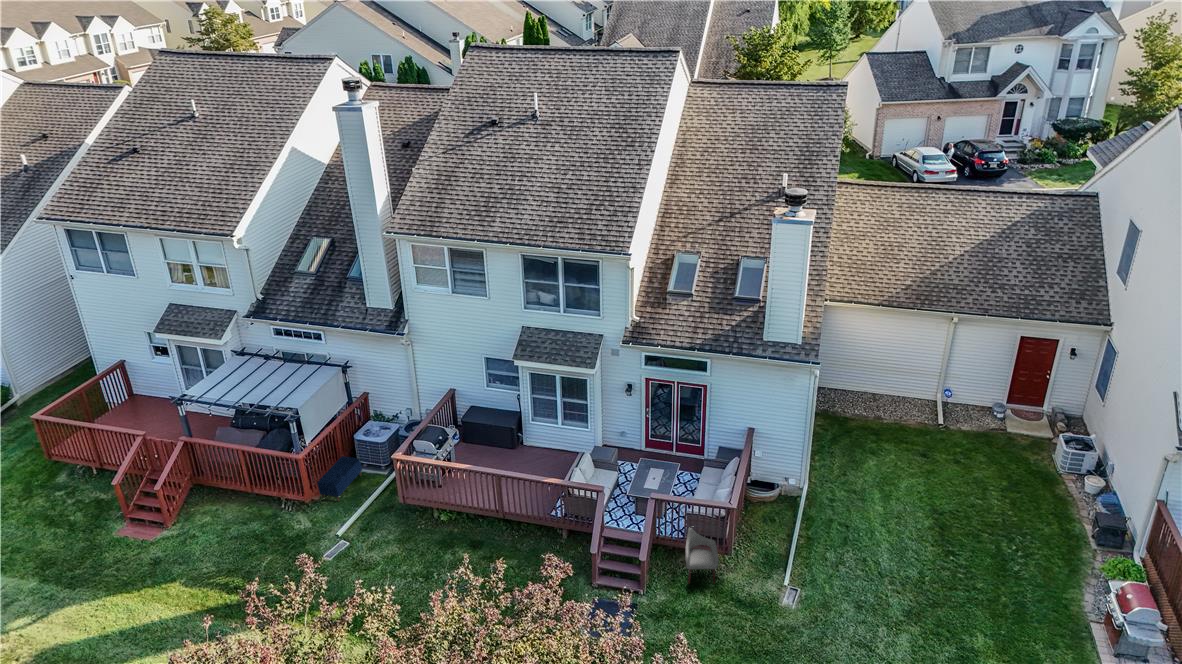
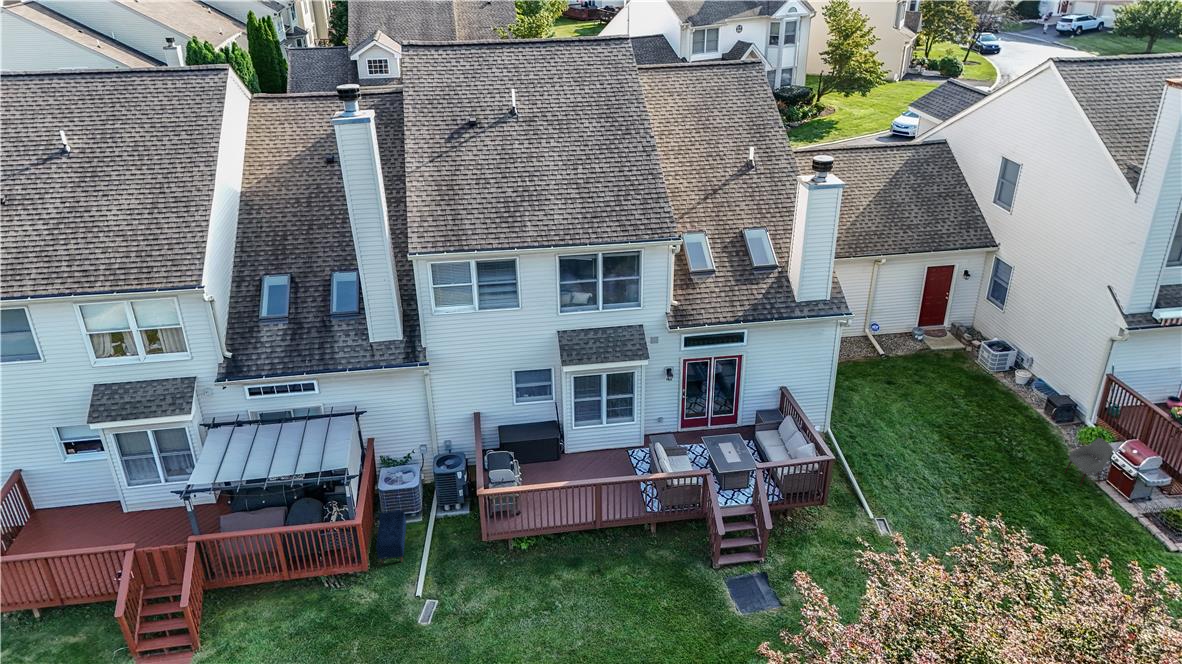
chair: present [686,528,719,584] -> present [1065,438,1113,486]

